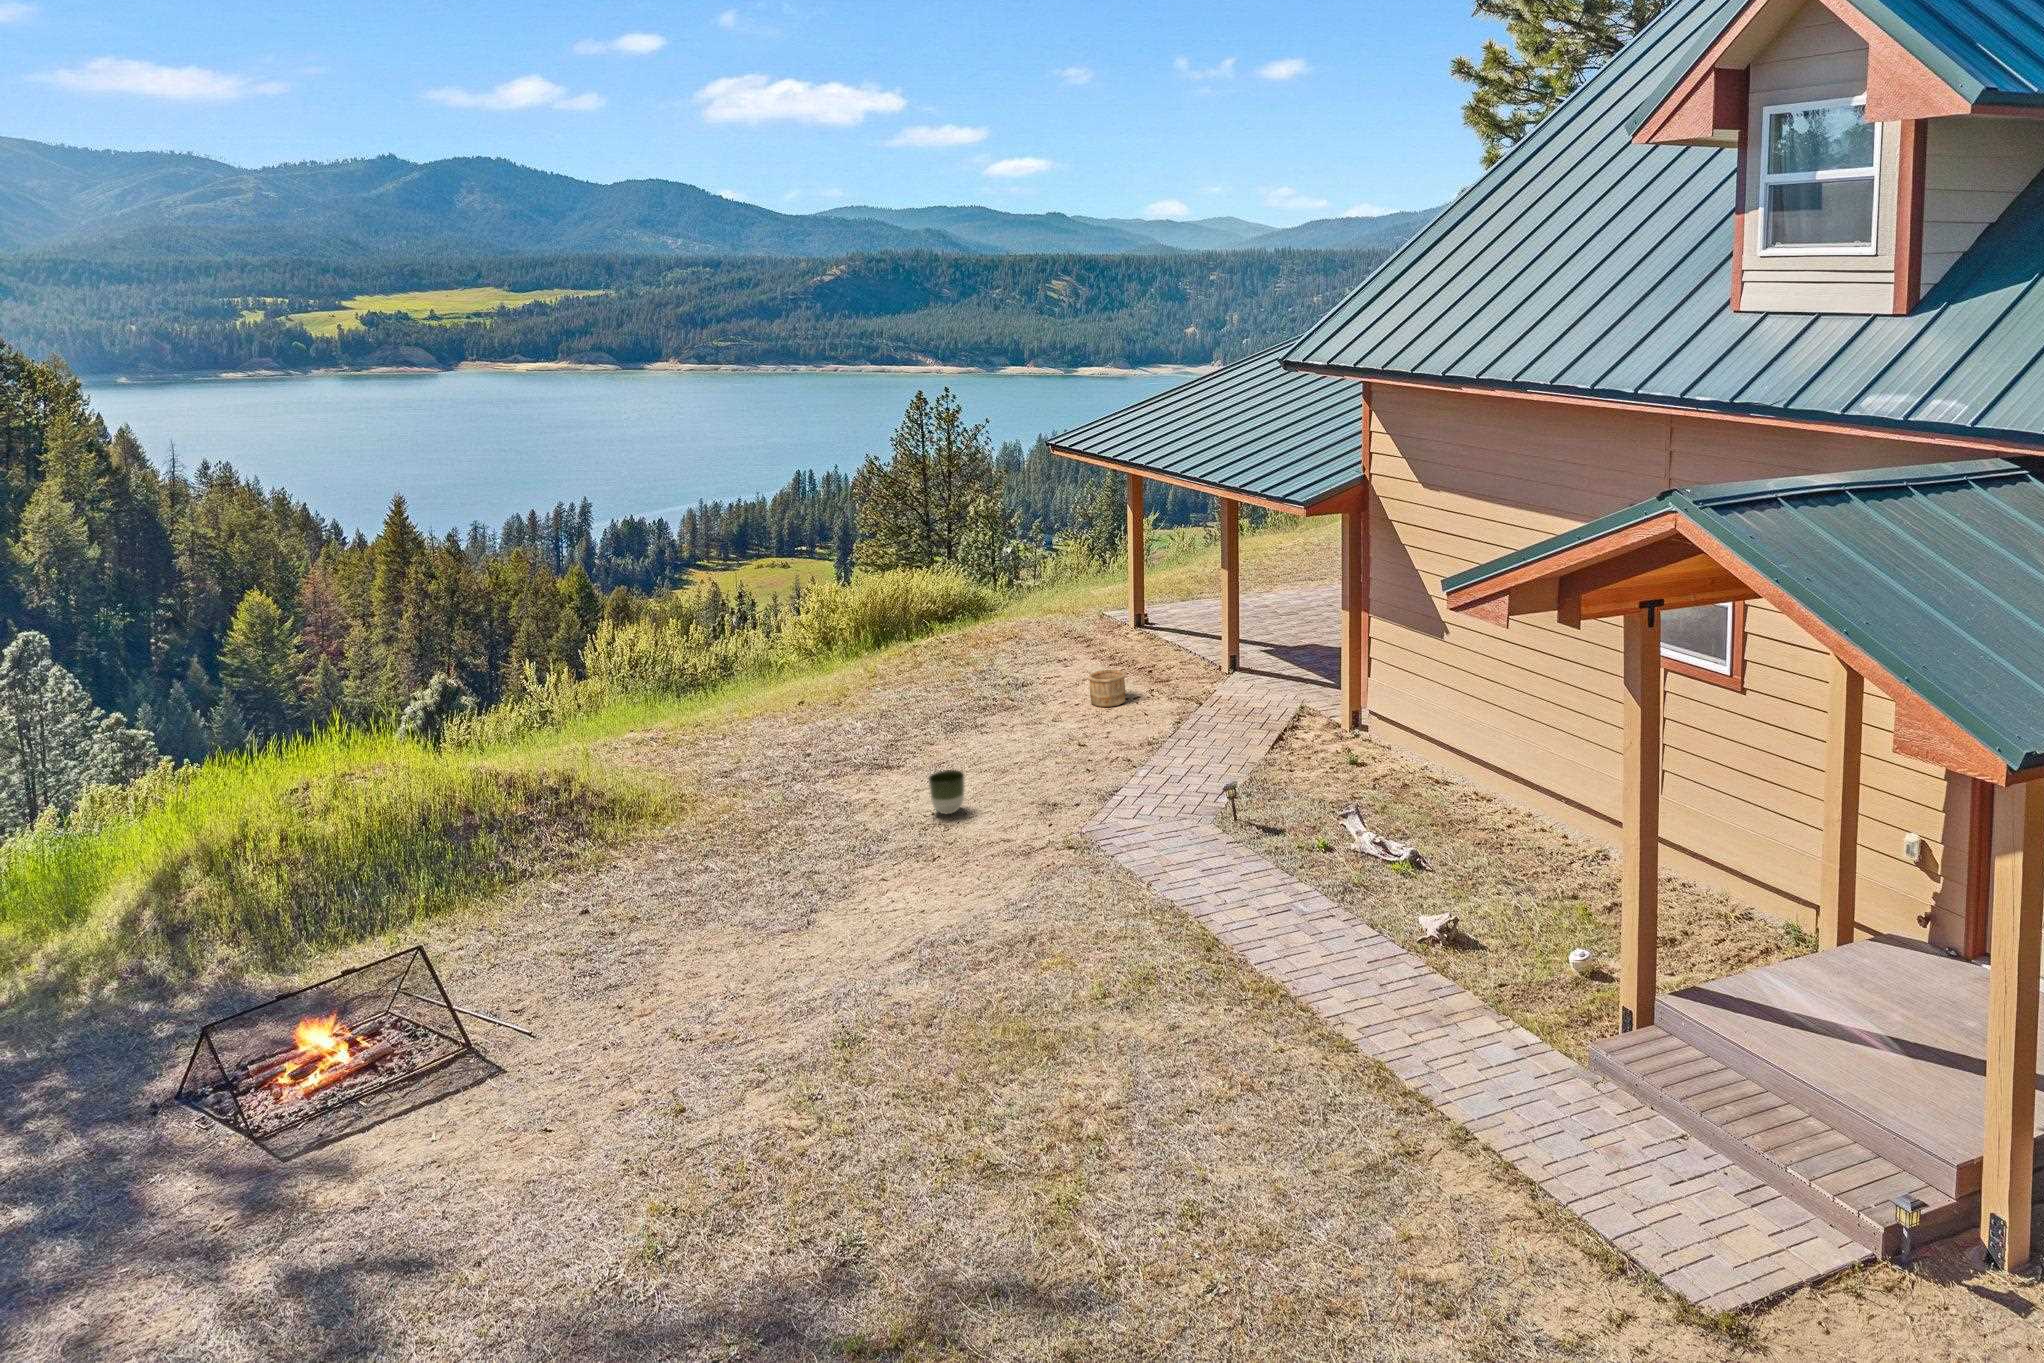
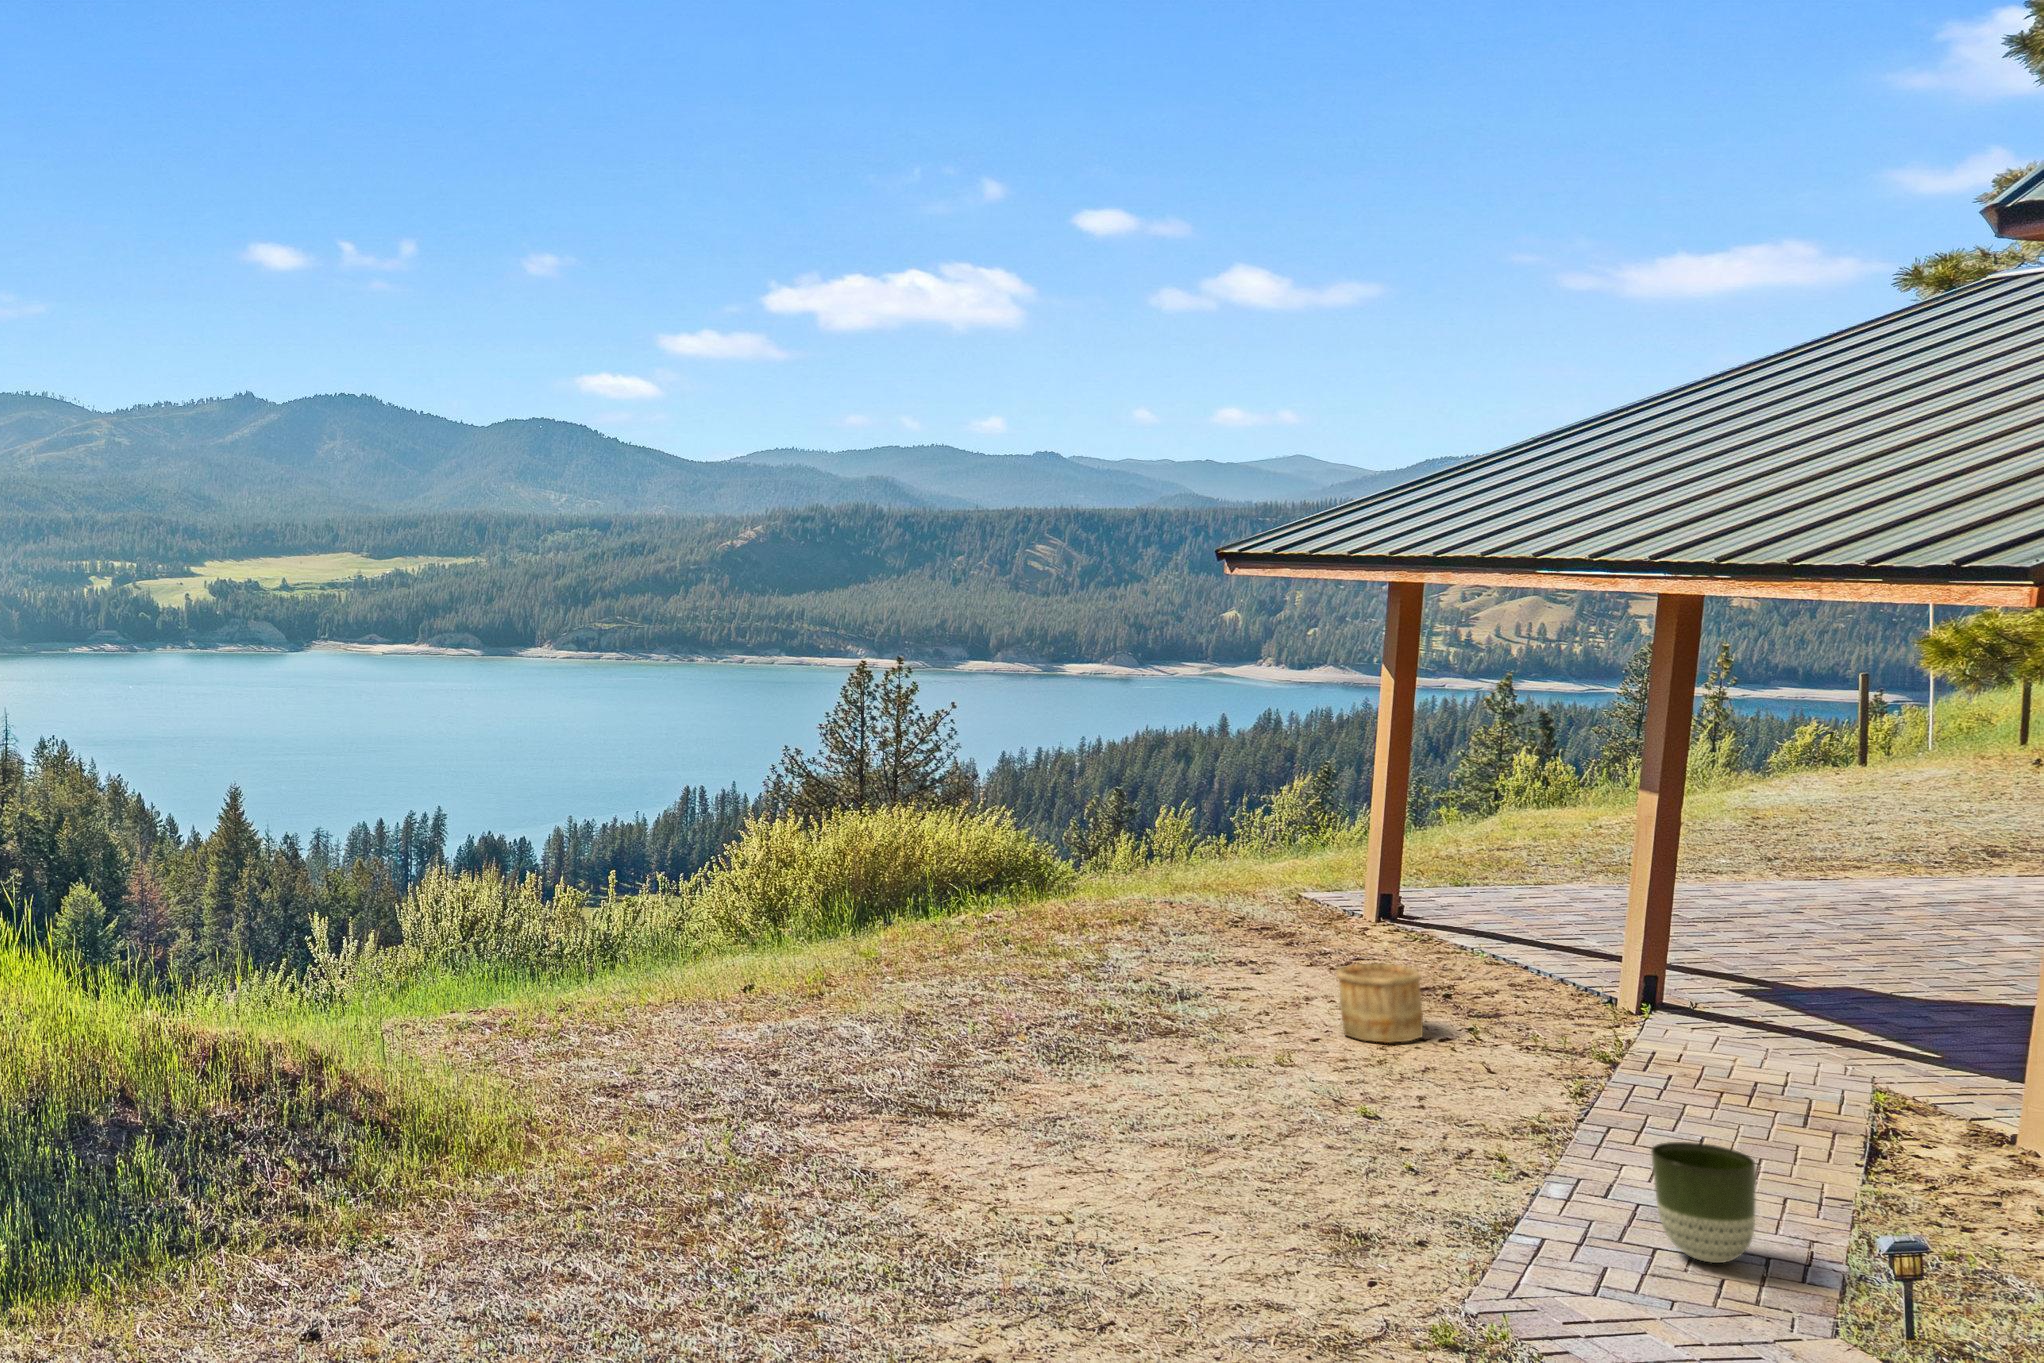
planter: present [929,770,965,814] -> present [1651,1142,1756,1263]

